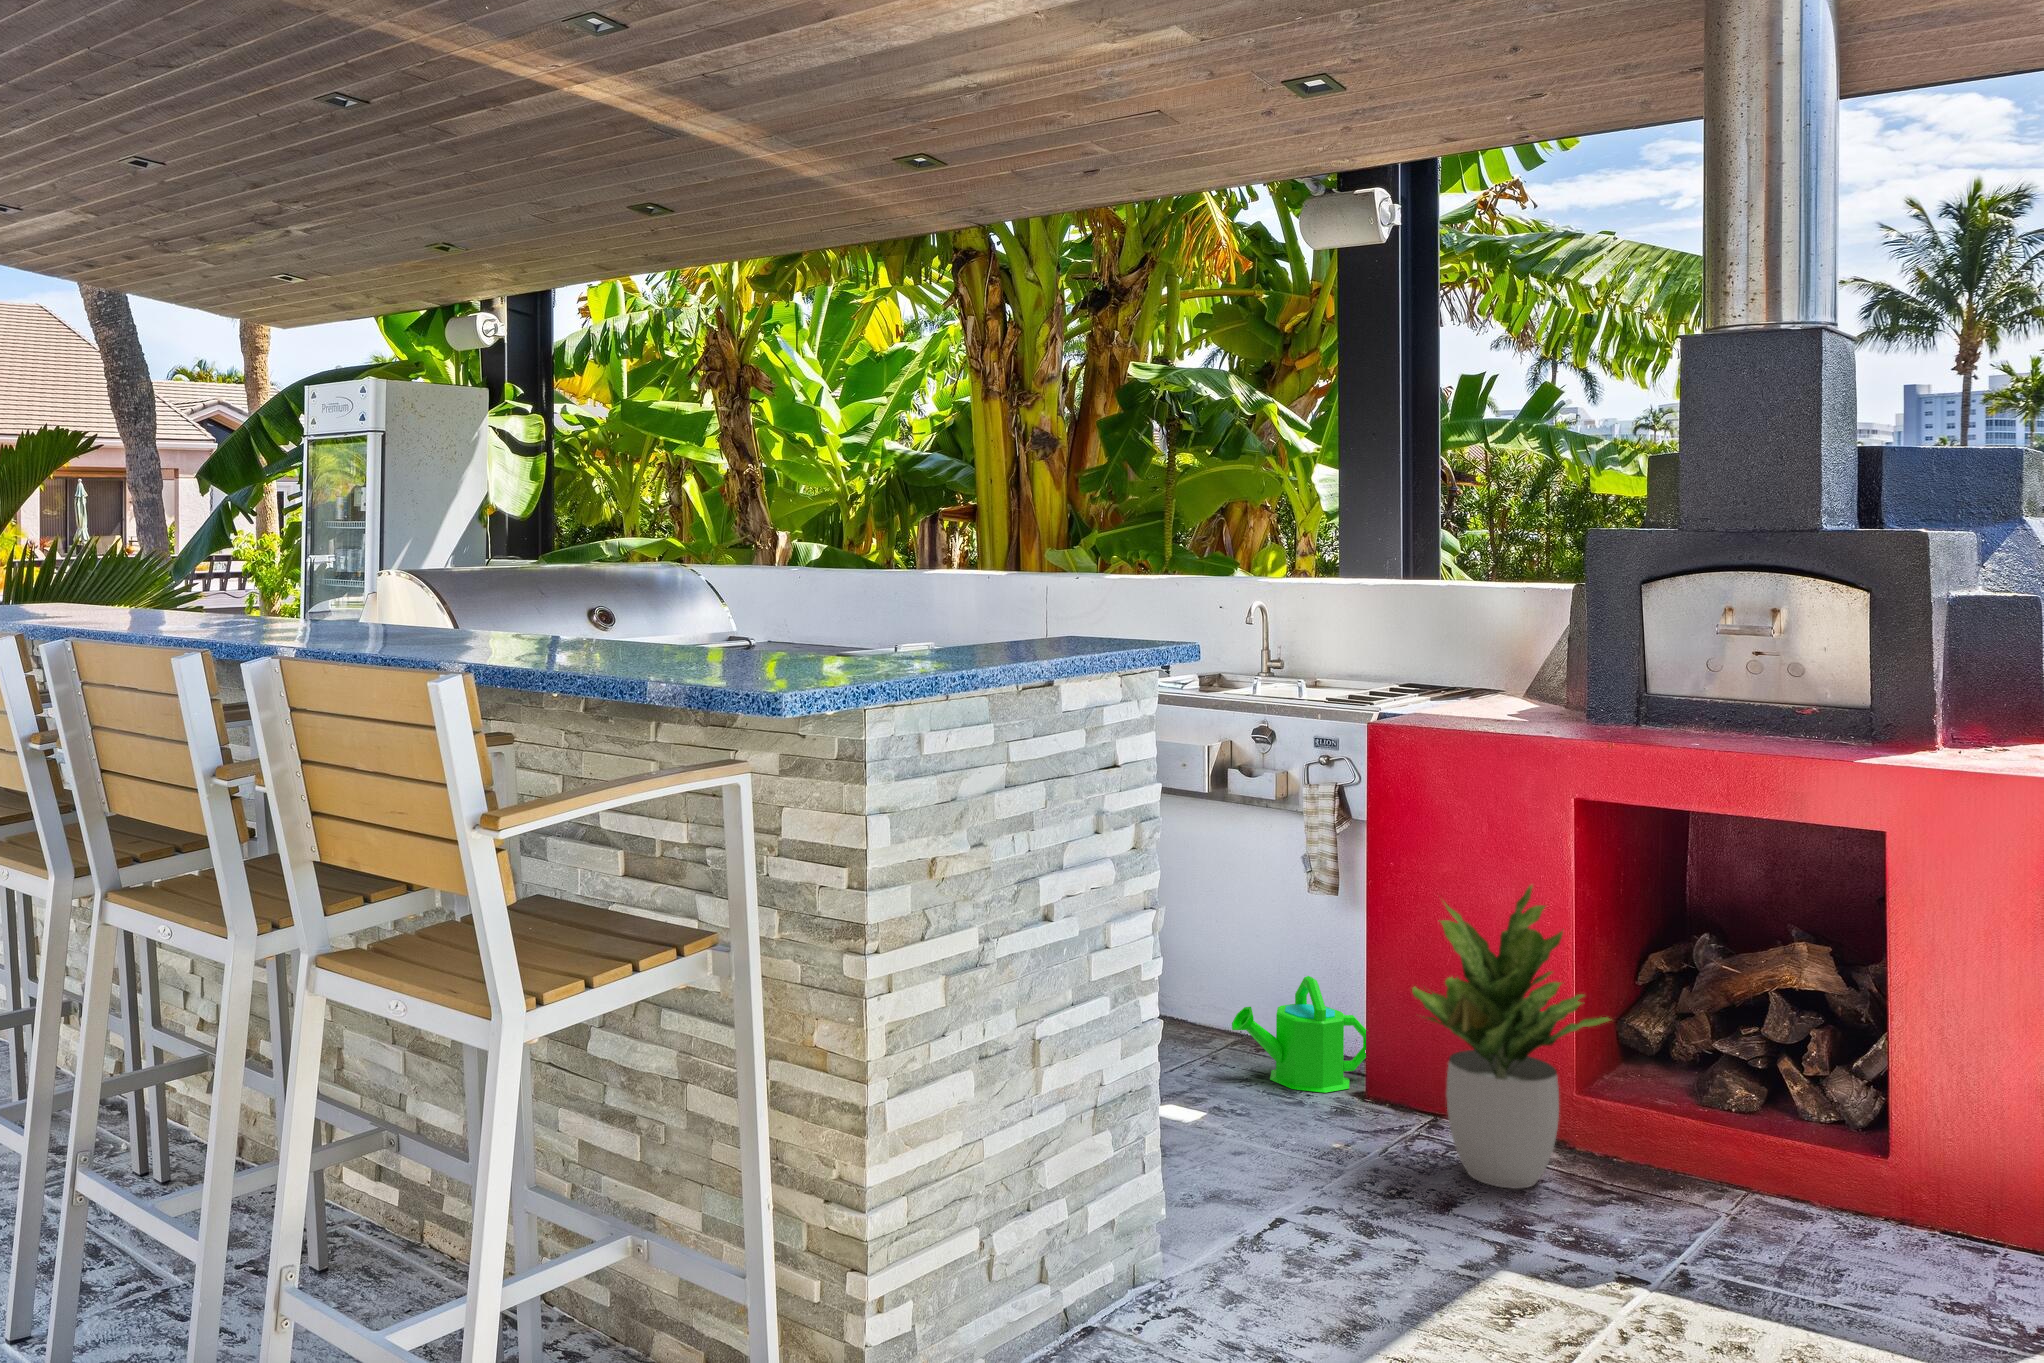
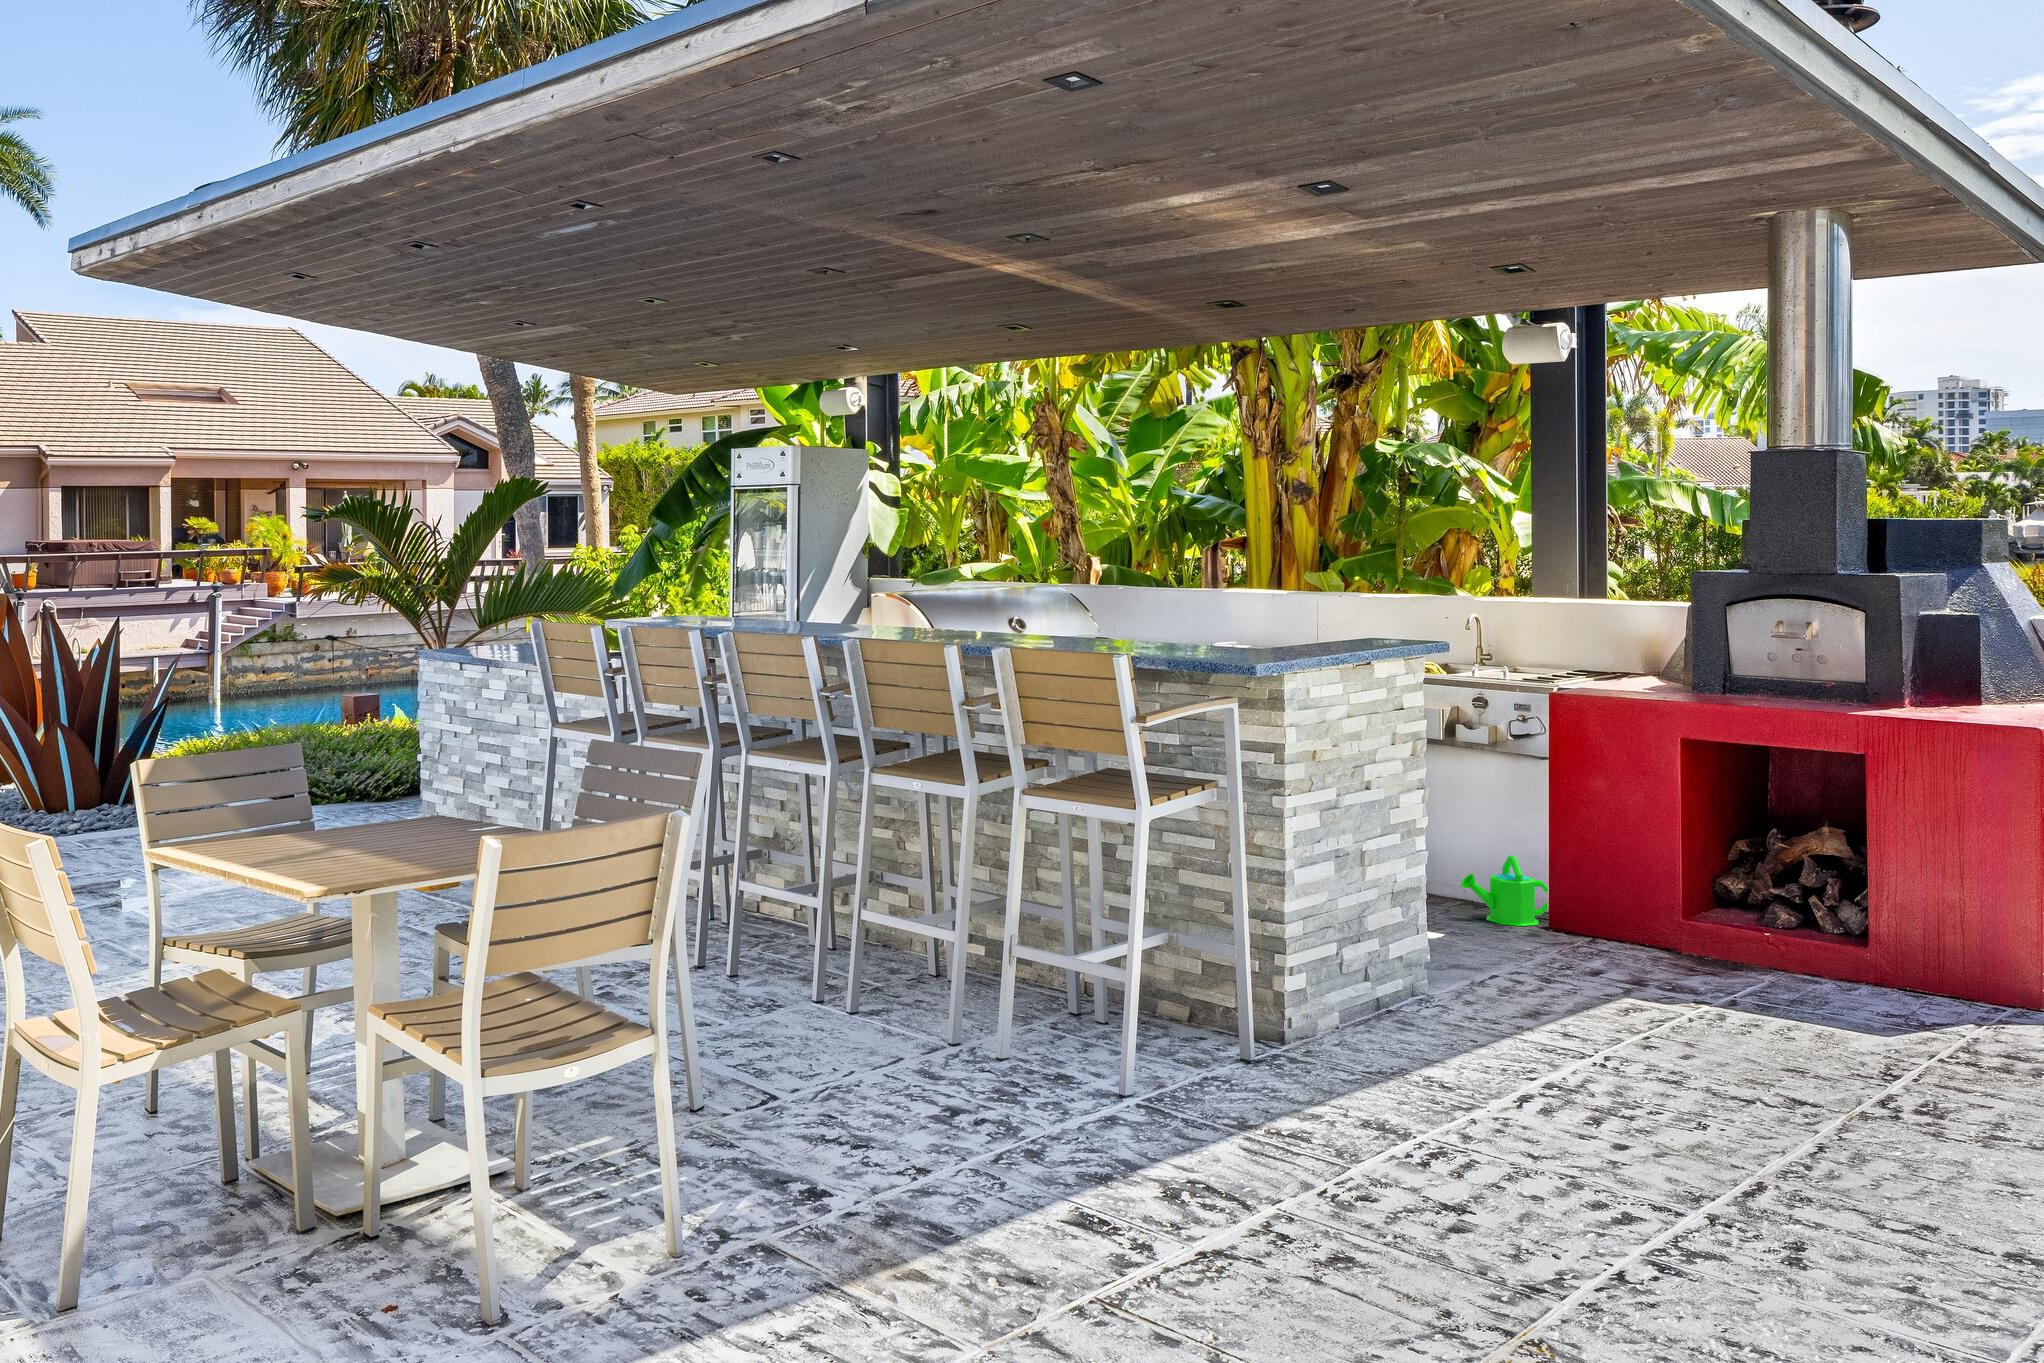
potted plant: present [1412,885,1610,1189] -> none [1576,789,1700,968]

